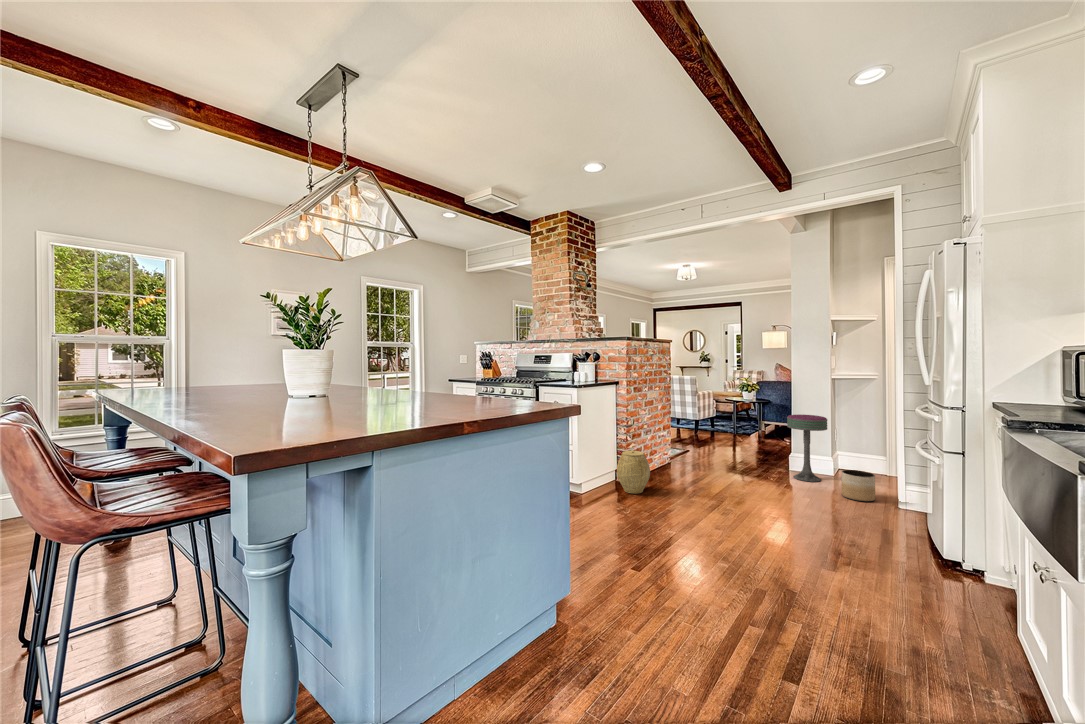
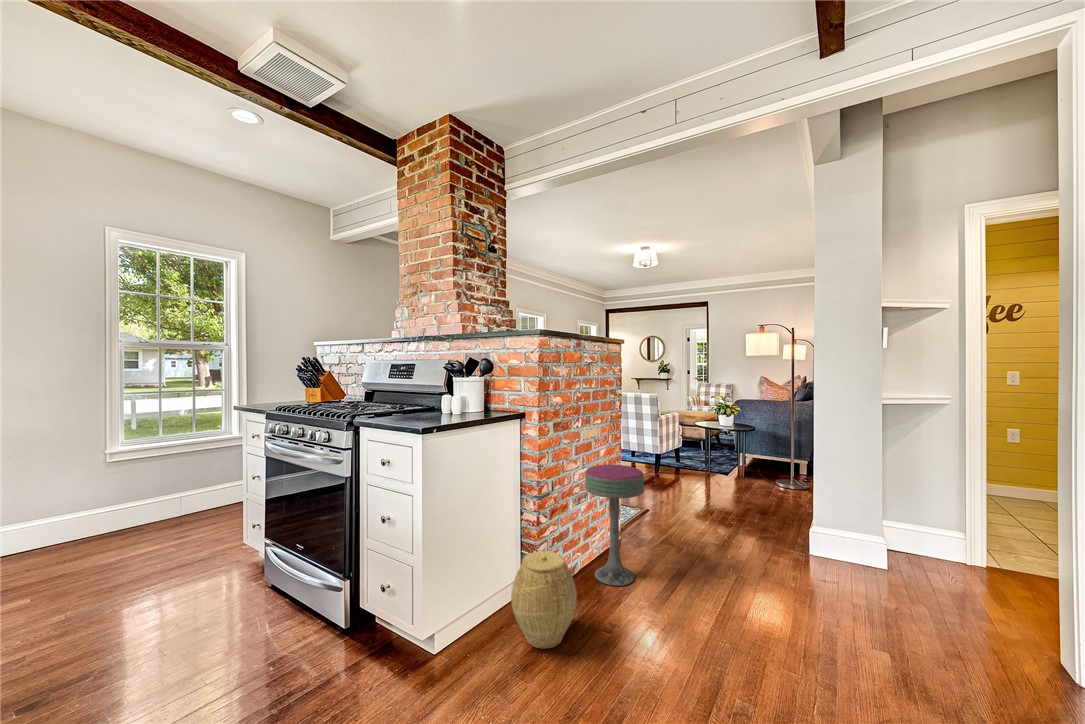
bar stool: present [787,415,827,482] -> present [585,465,644,586]
planter: present [841,470,876,502] -> none [935,582,1009,658]

